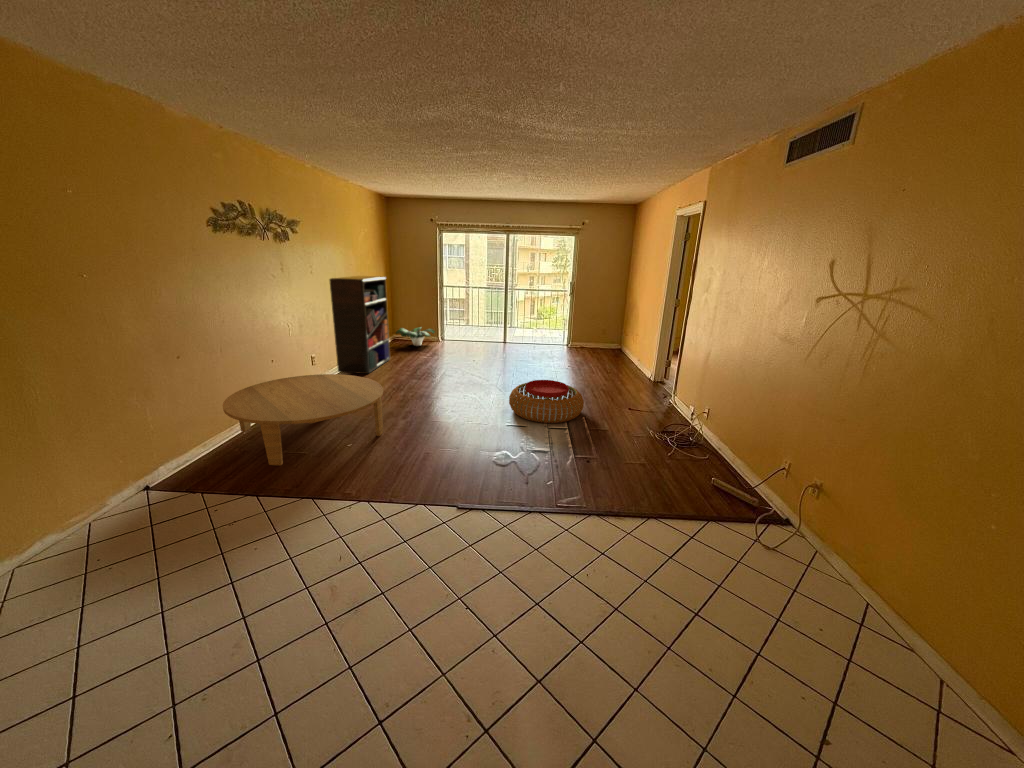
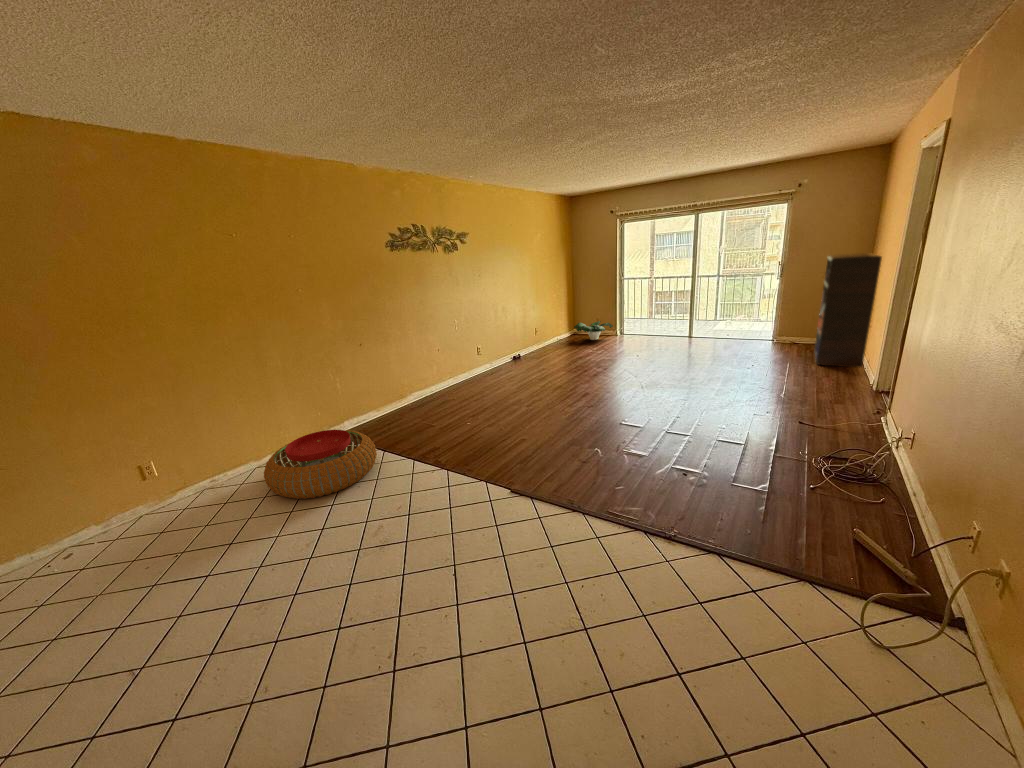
bookshelf: present [330,276,390,374] -> present [815,253,882,367]
coffee table: present [223,374,383,465] -> none [388,363,508,433]
pouf: present [509,380,584,423] -> present [264,430,377,499]

